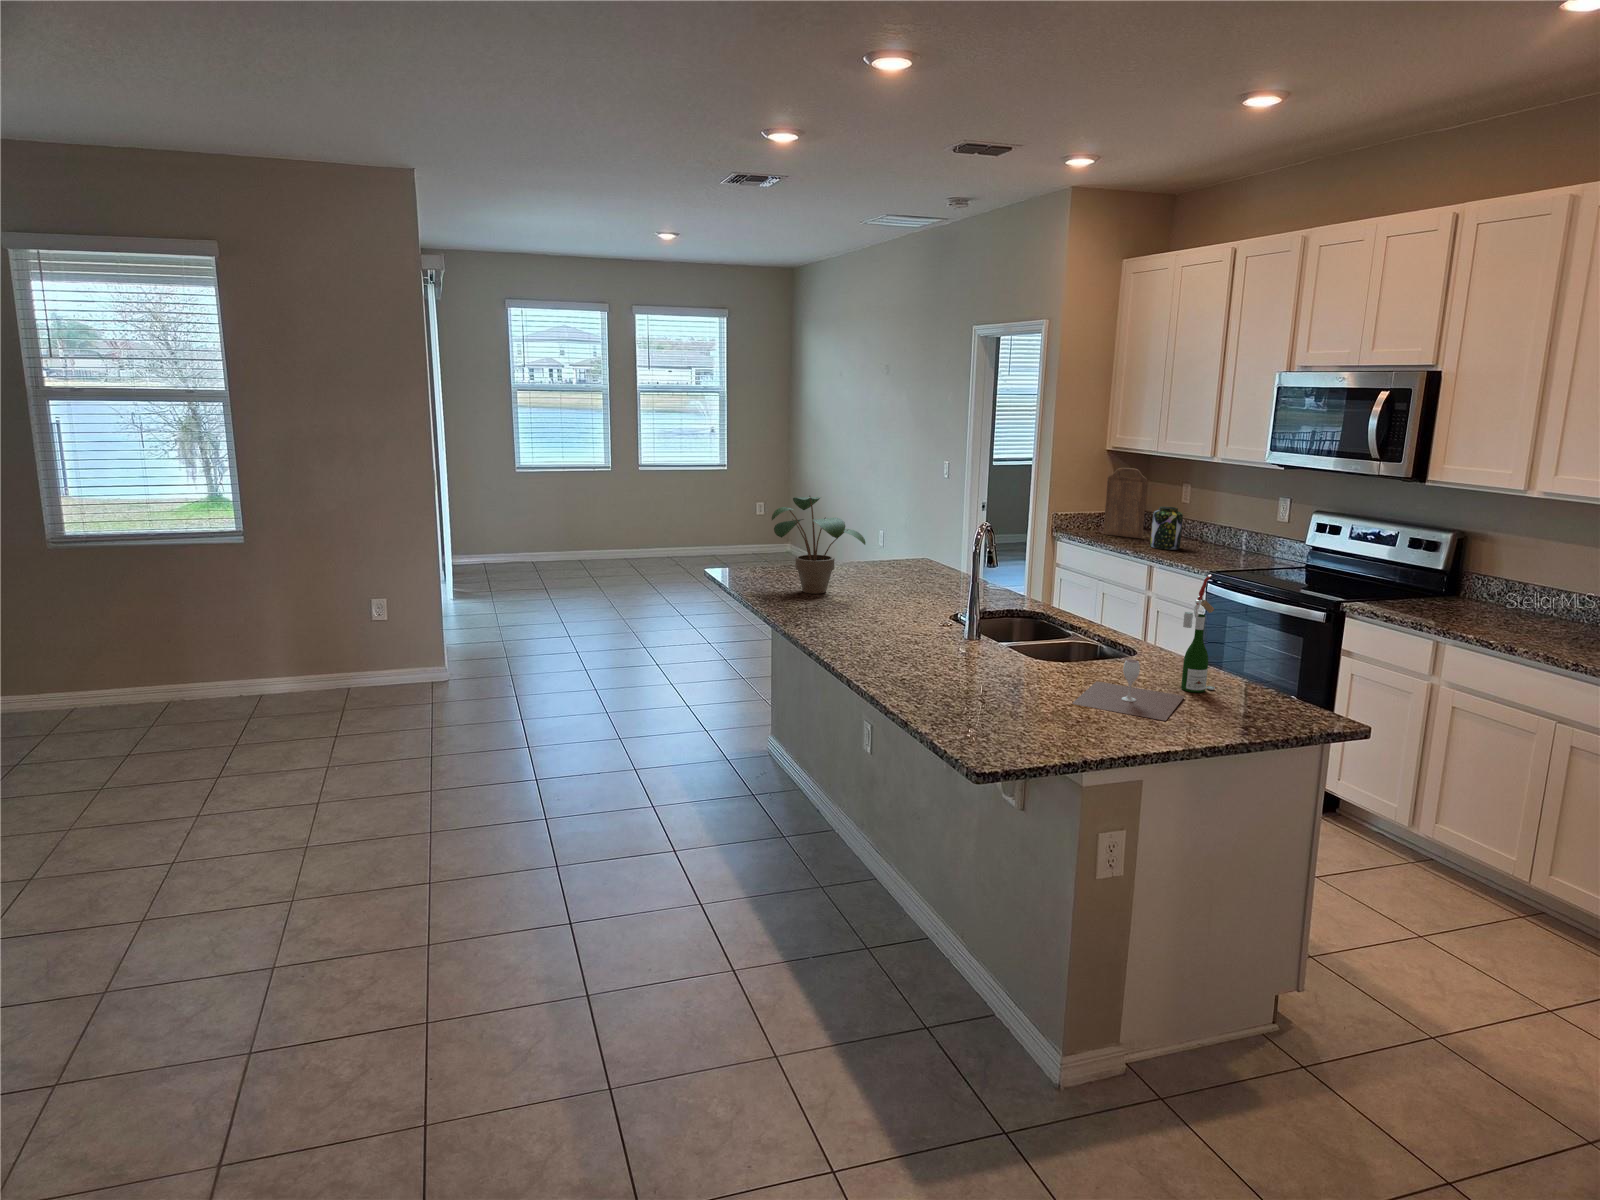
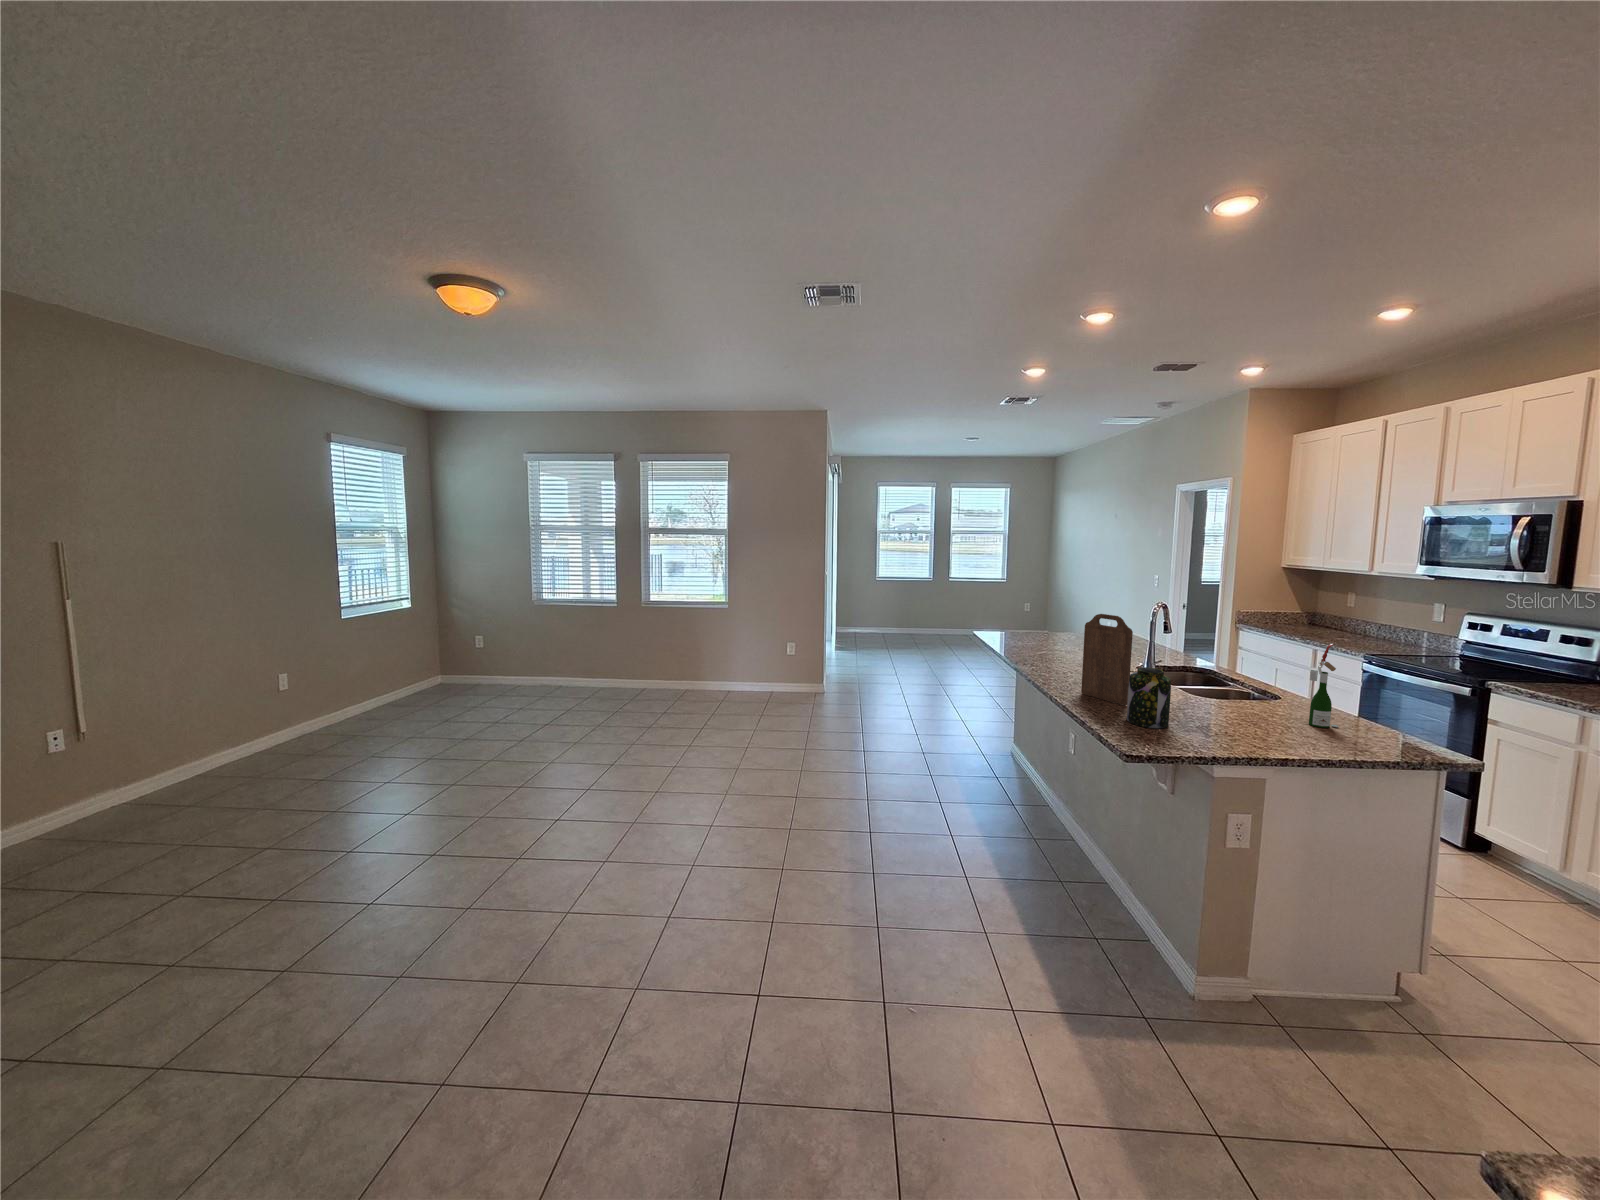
cutting board: present [1103,468,1147,538] -> present [1081,614,1133,705]
potted plant: present [772,496,866,594] -> none [1015,589,1078,650]
jar: present [1150,506,1183,550] -> present [1127,667,1171,728]
wine glass: present [1072,660,1185,721] -> none [1214,698,1310,741]

